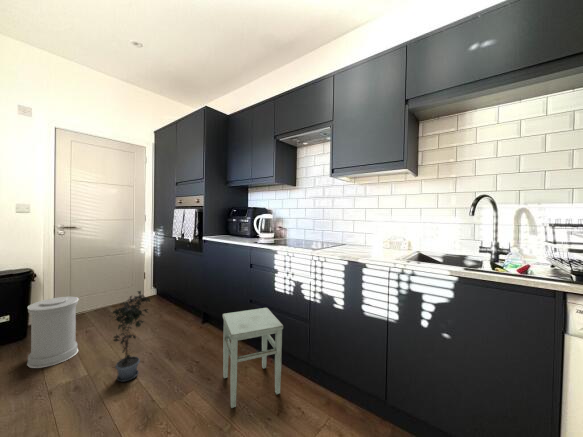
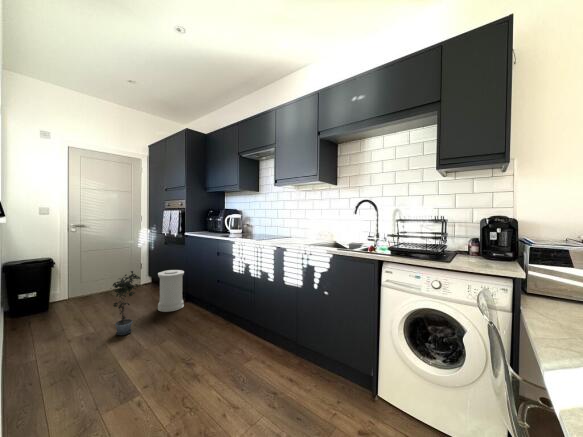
trash can: present [27,297,79,368] -> present [158,270,184,312]
stool: present [223,308,283,408] -> none [192,284,233,350]

